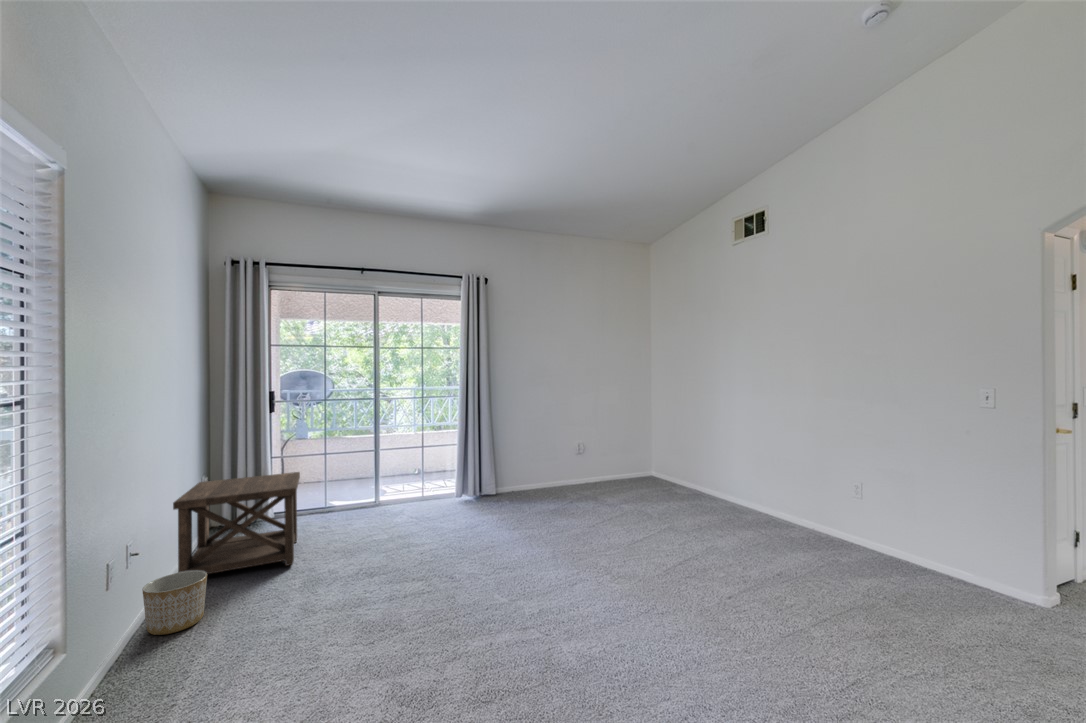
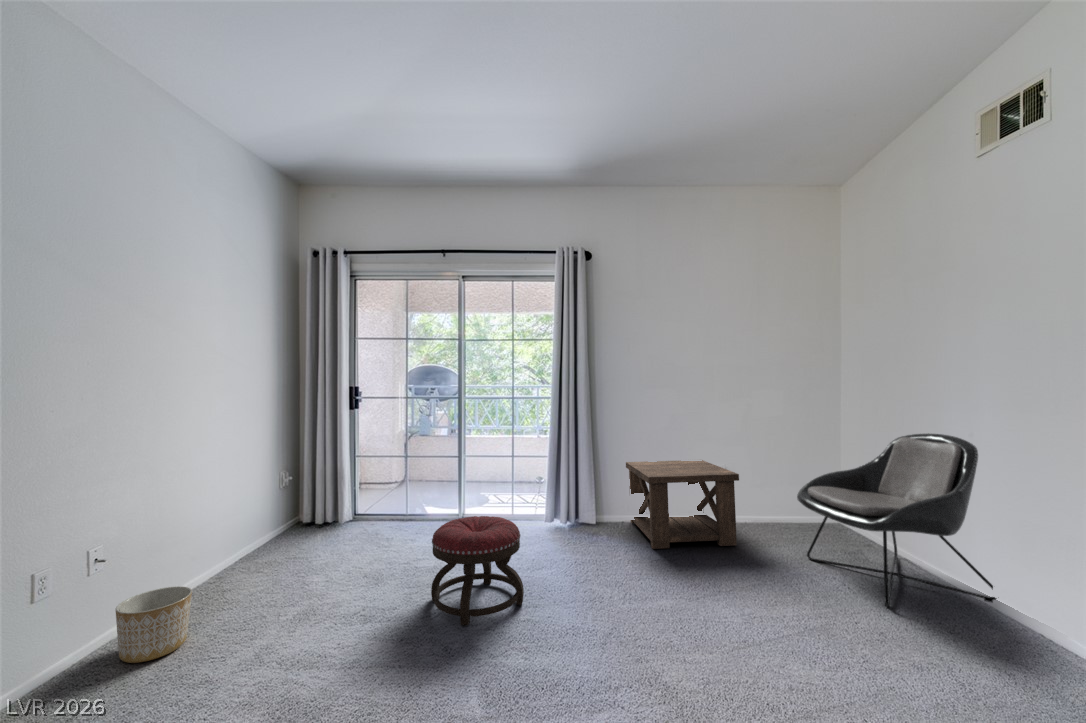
lounge chair: none [638,413,743,518] -> present [797,433,997,607]
side table: present [173,472,300,574] -> present [626,460,739,549]
ottoman: none [398,490,471,568] -> present [431,516,524,625]

